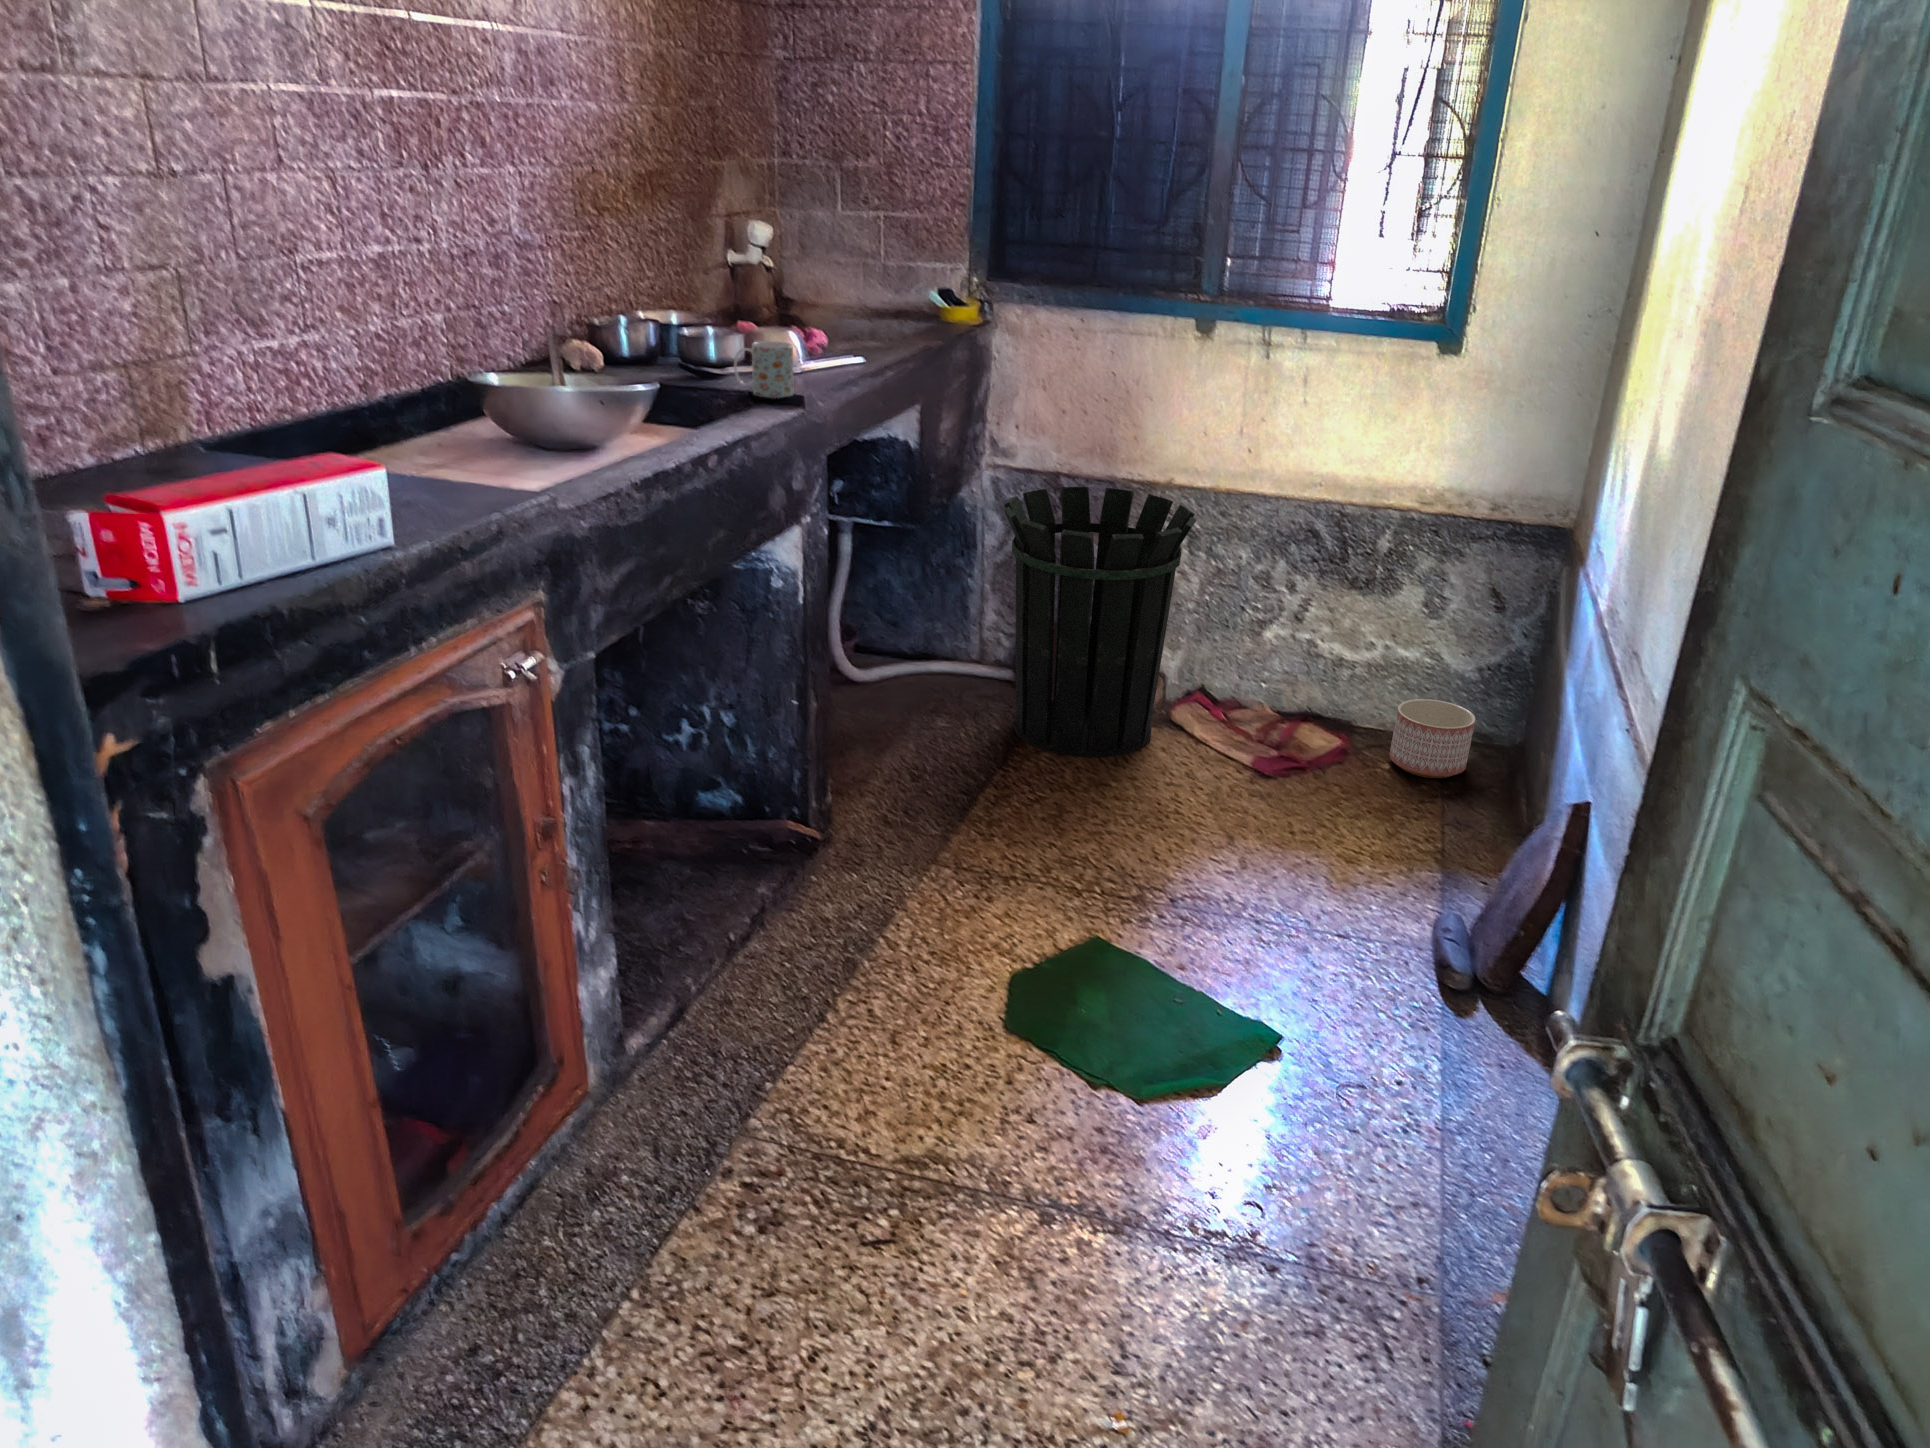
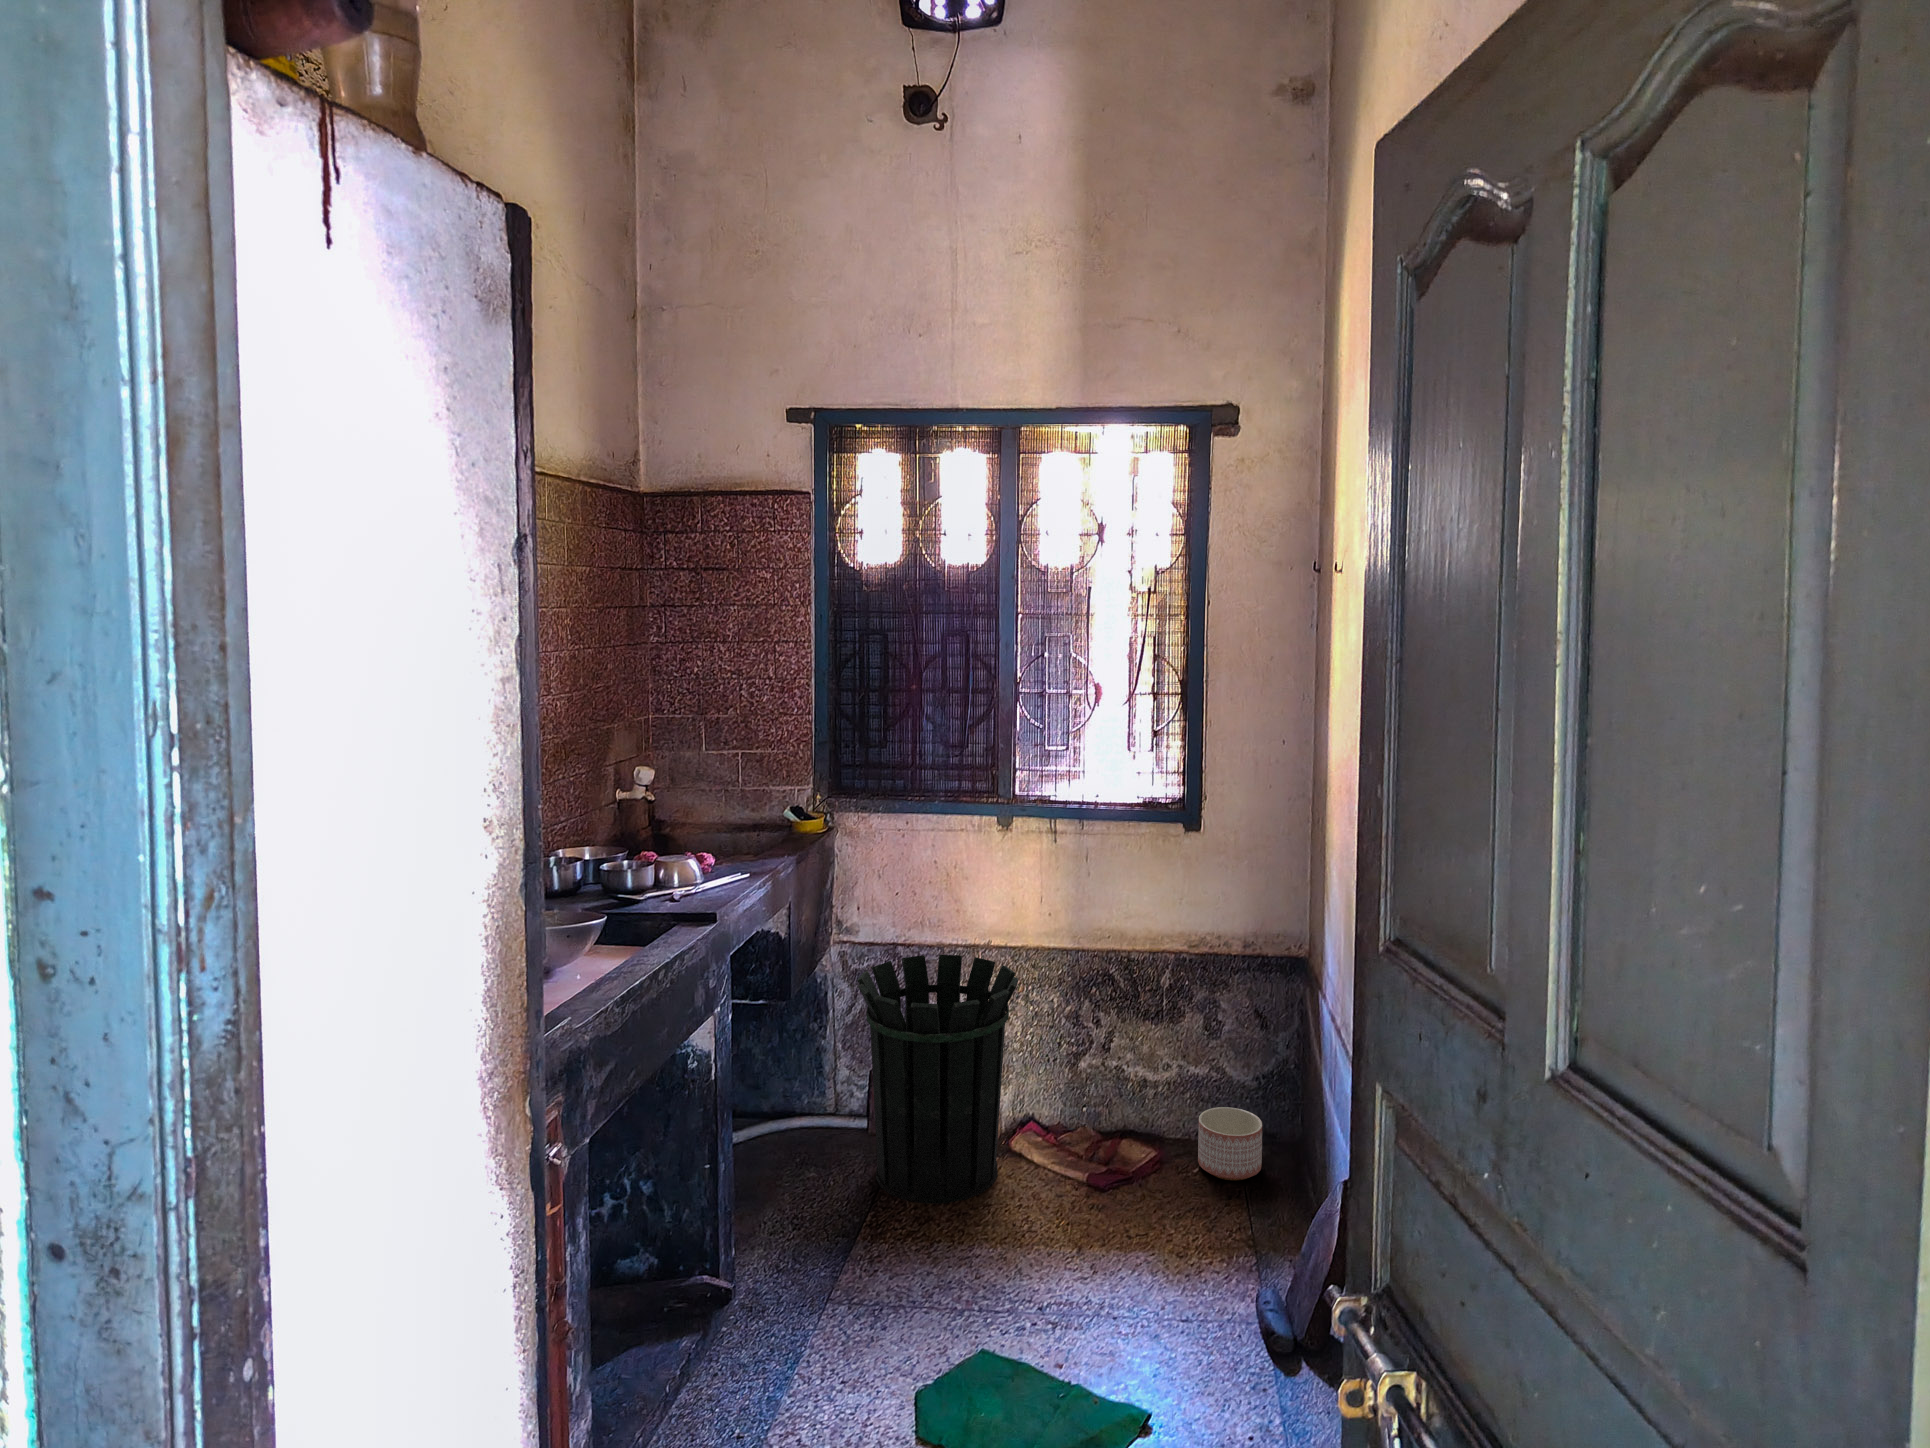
mug: present [734,341,793,398] -> none [622,877,676,928]

